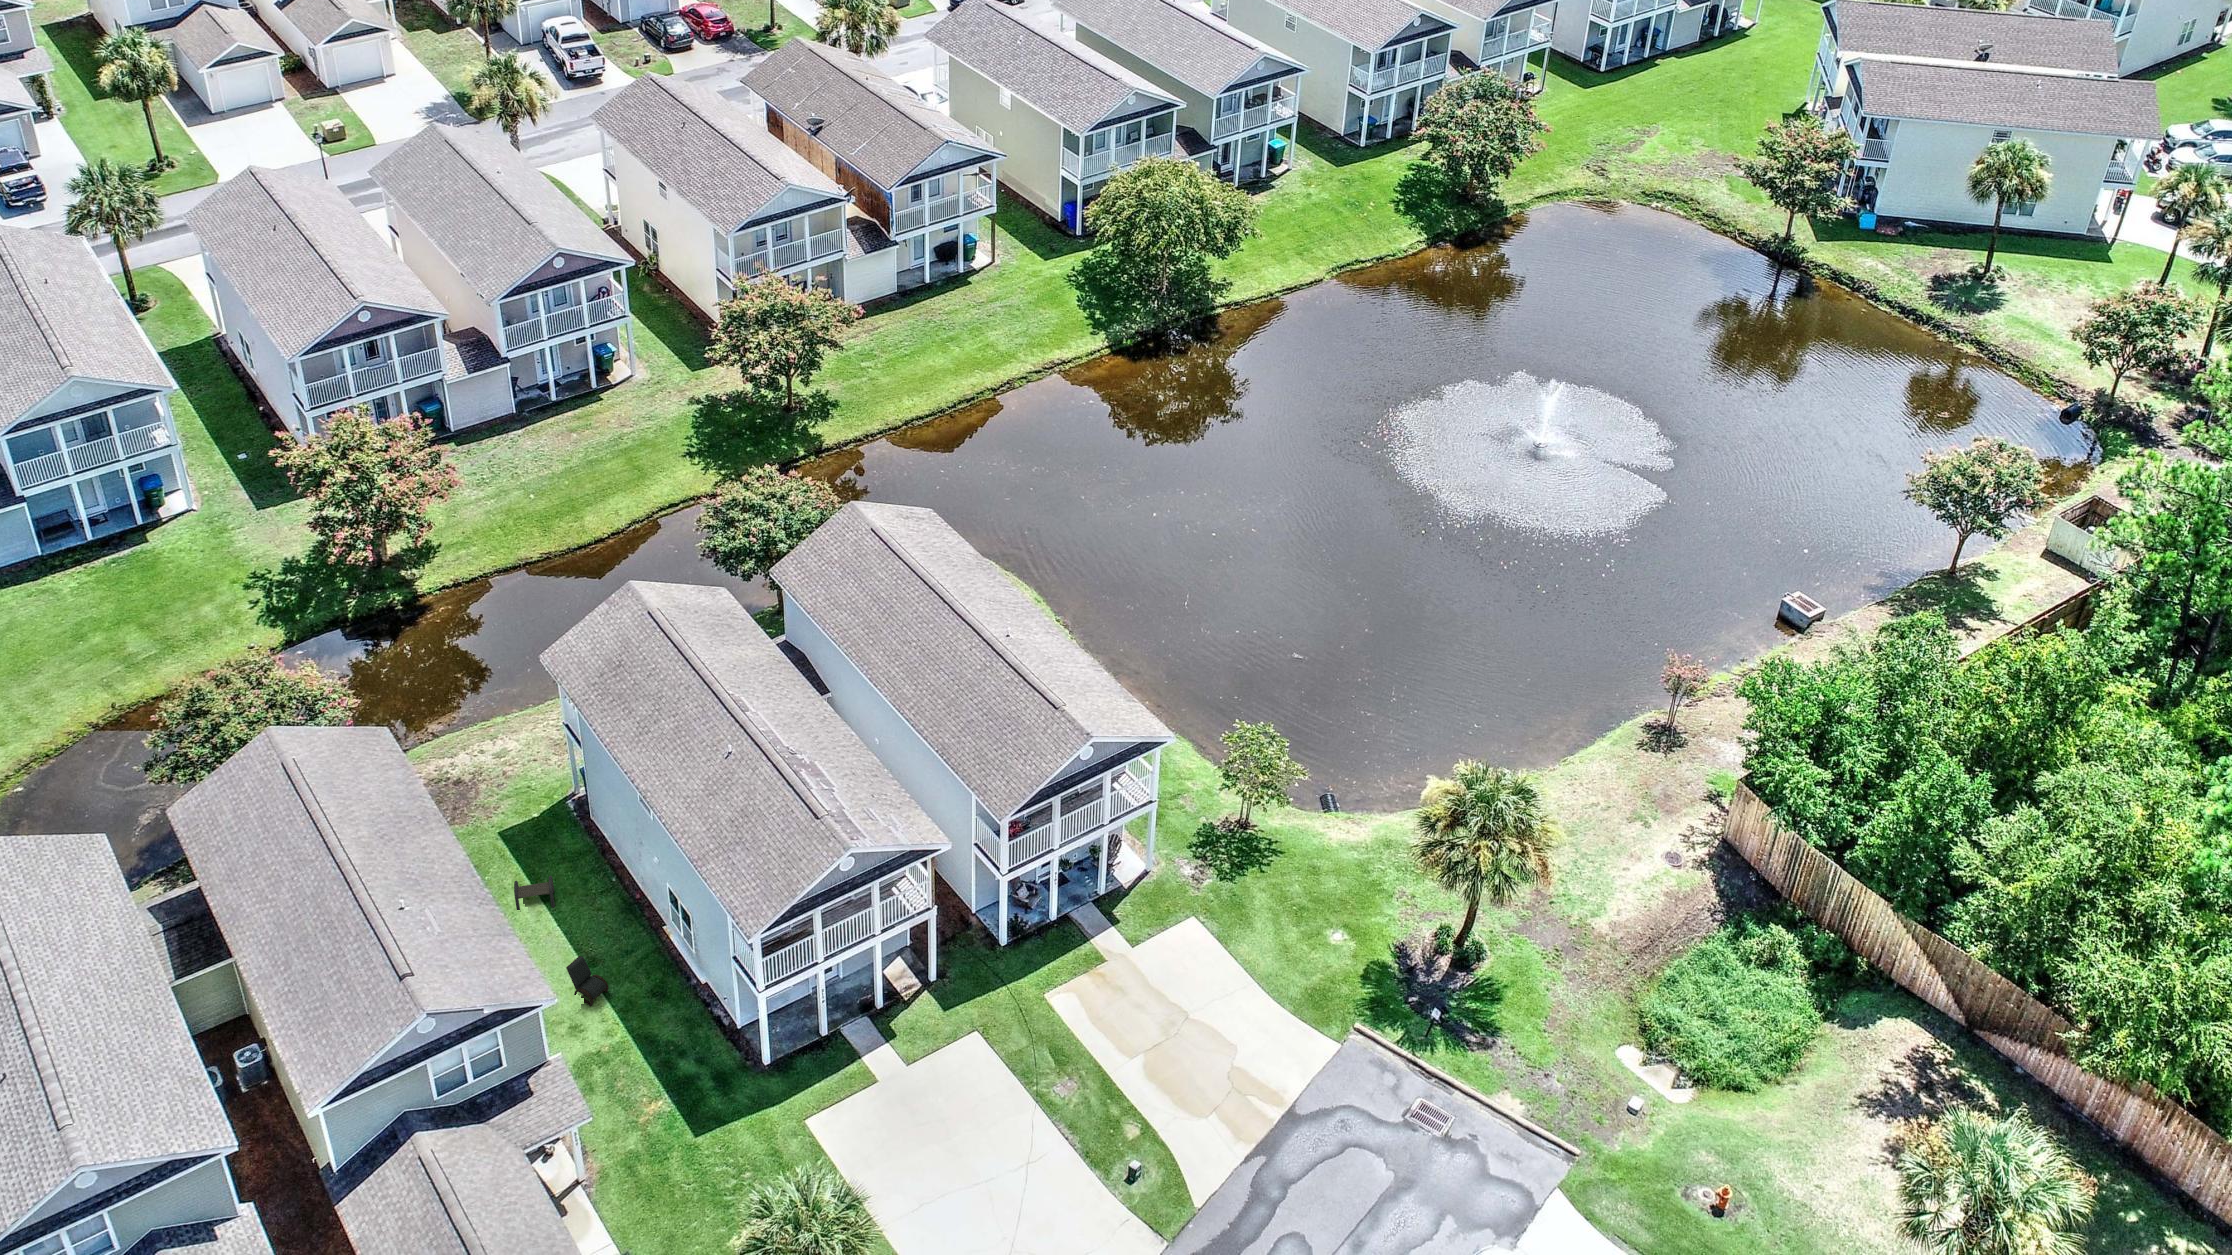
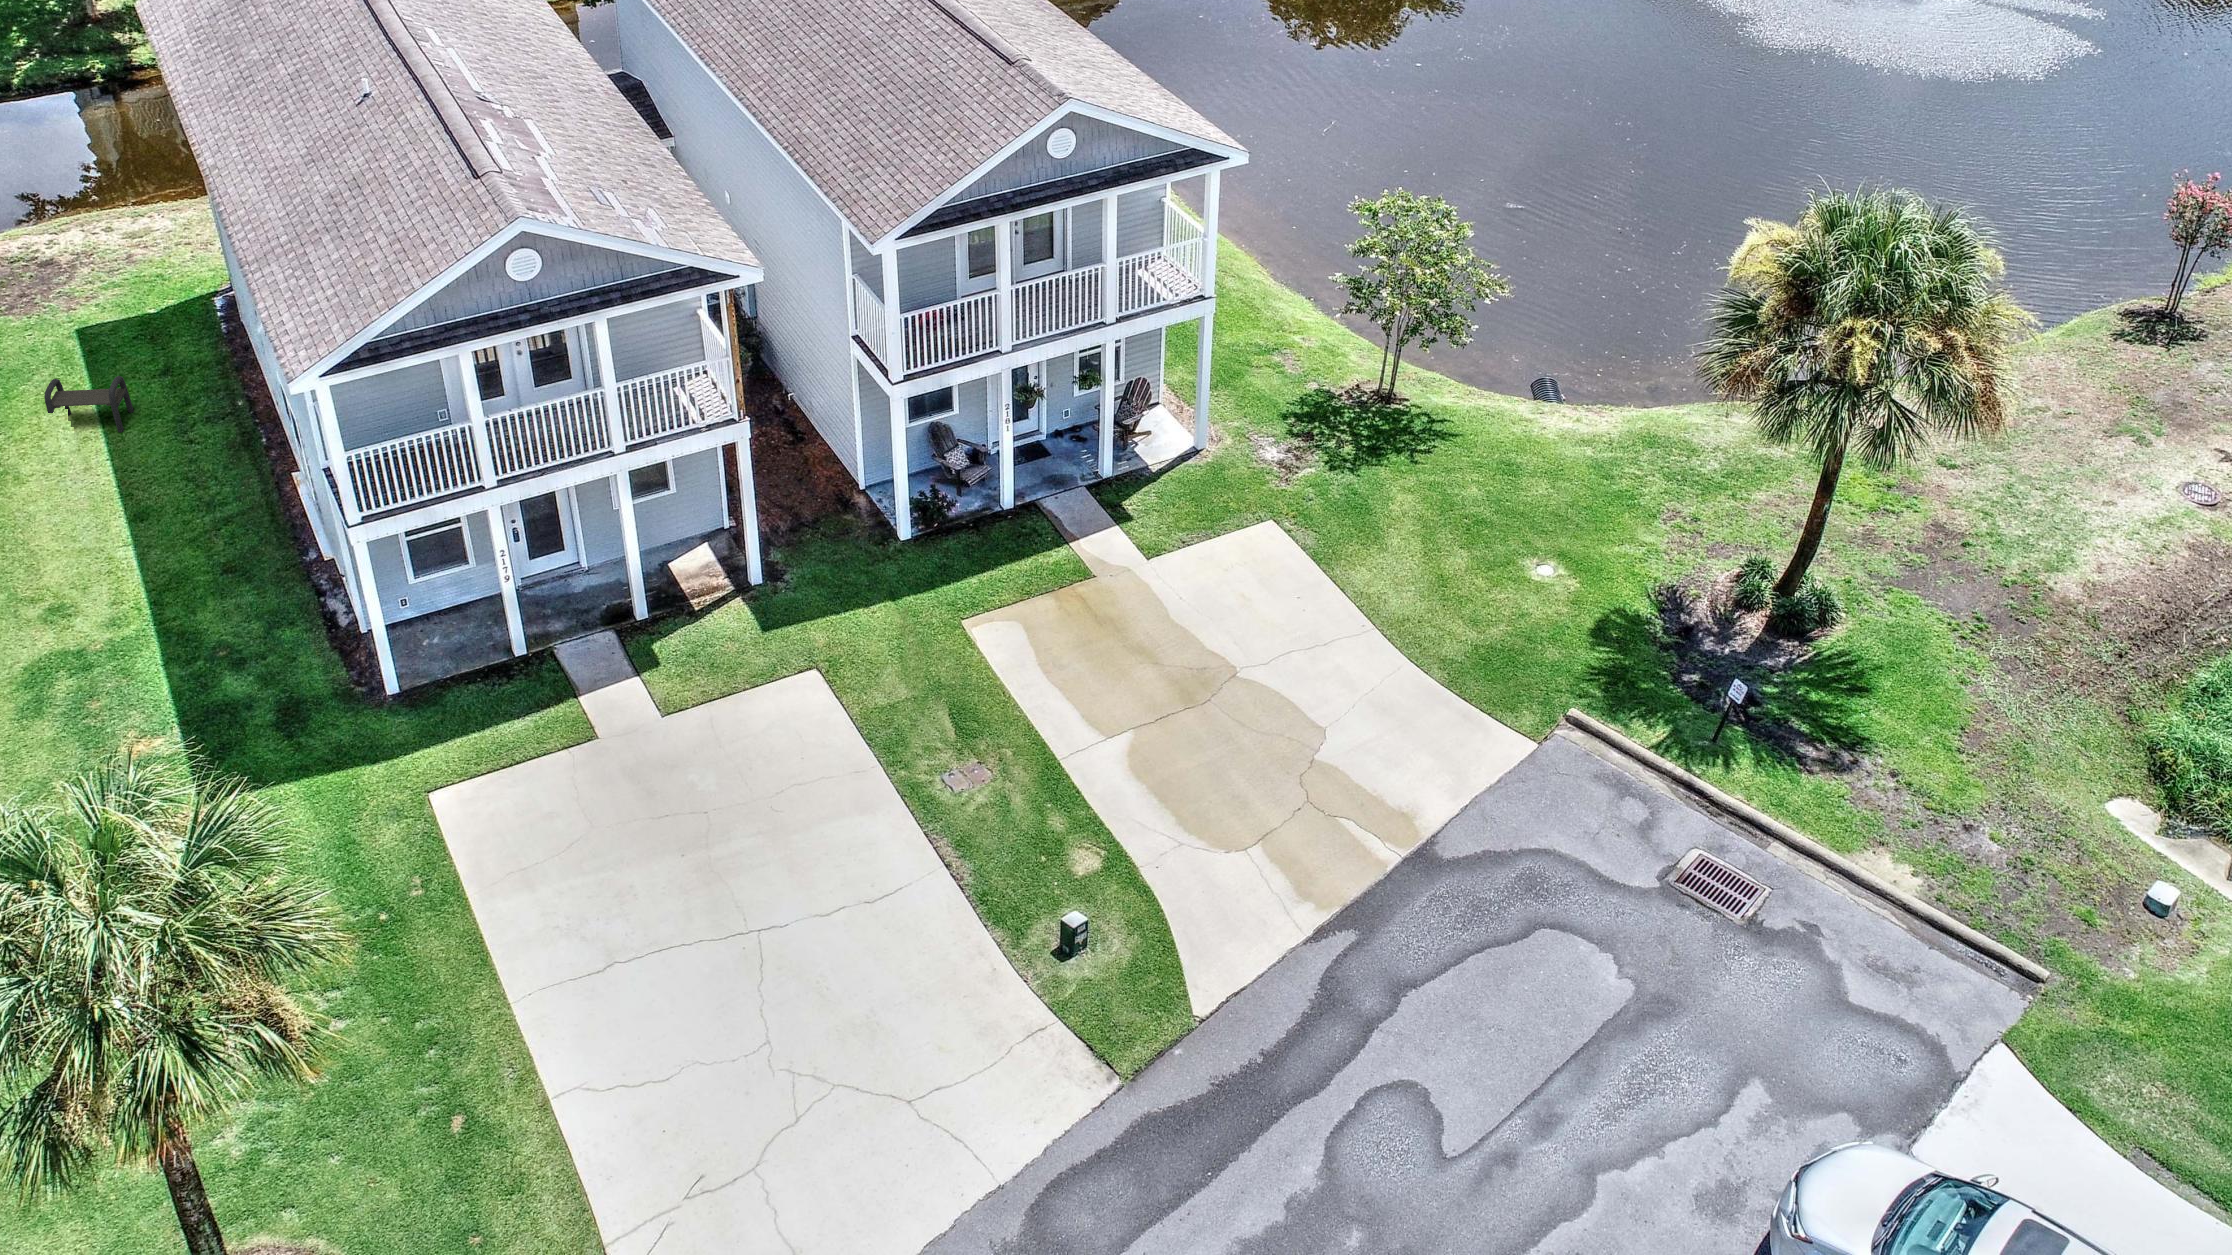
lounge chair: present [566,956,609,1006] -> none [69,486,153,578]

